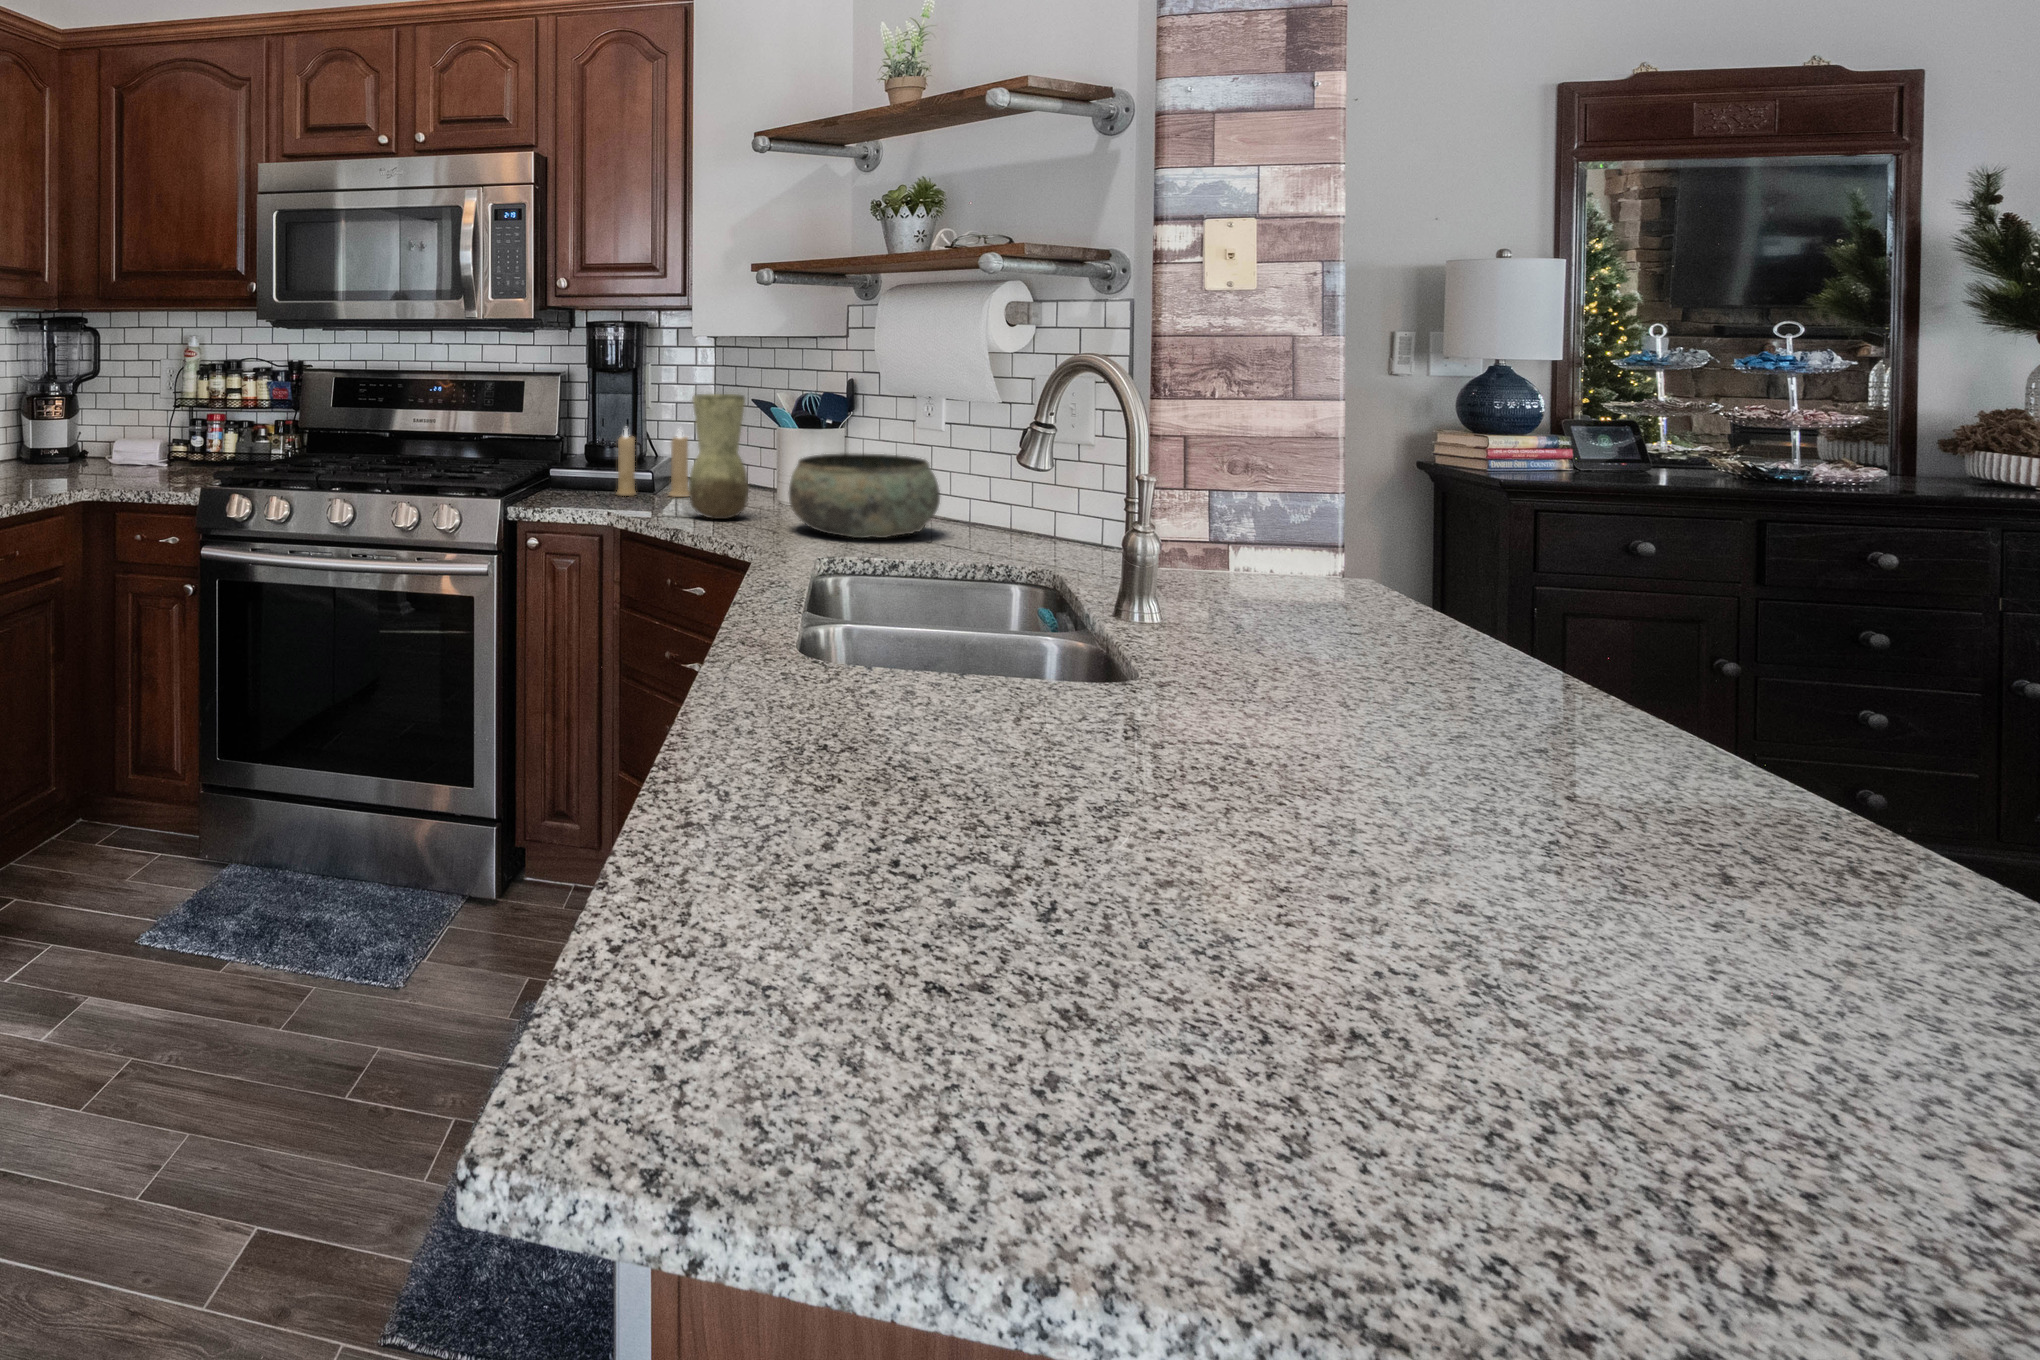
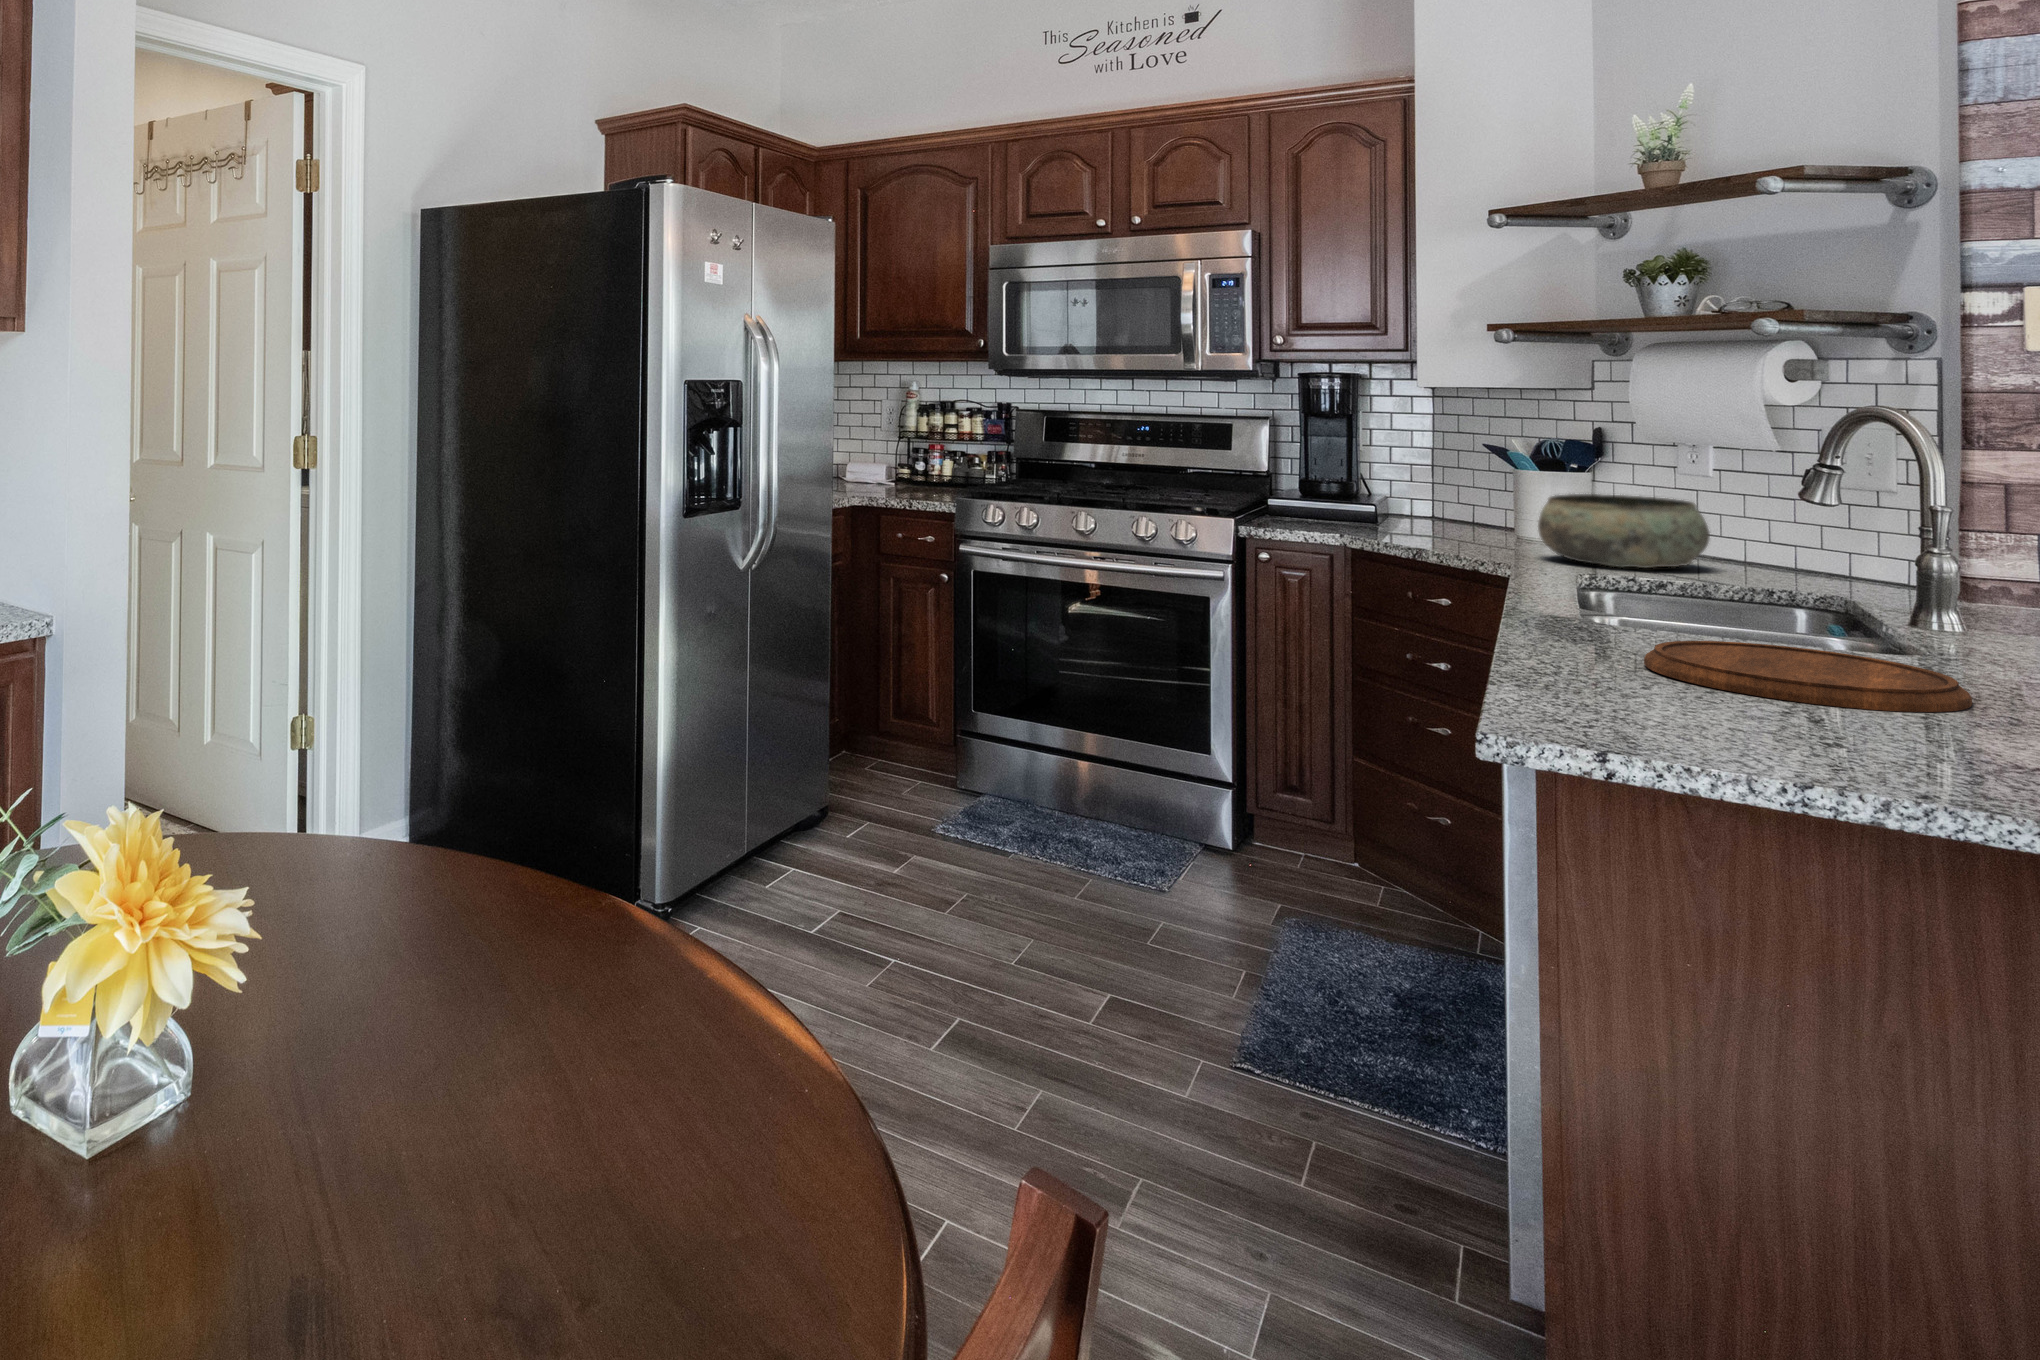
vase: present [688,394,749,519] -> none [1425,438,1490,548]
candle: present [616,429,689,497] -> none [1333,464,1415,531]
cutting board: none [839,696,1225,845] -> present [1644,641,1972,712]

